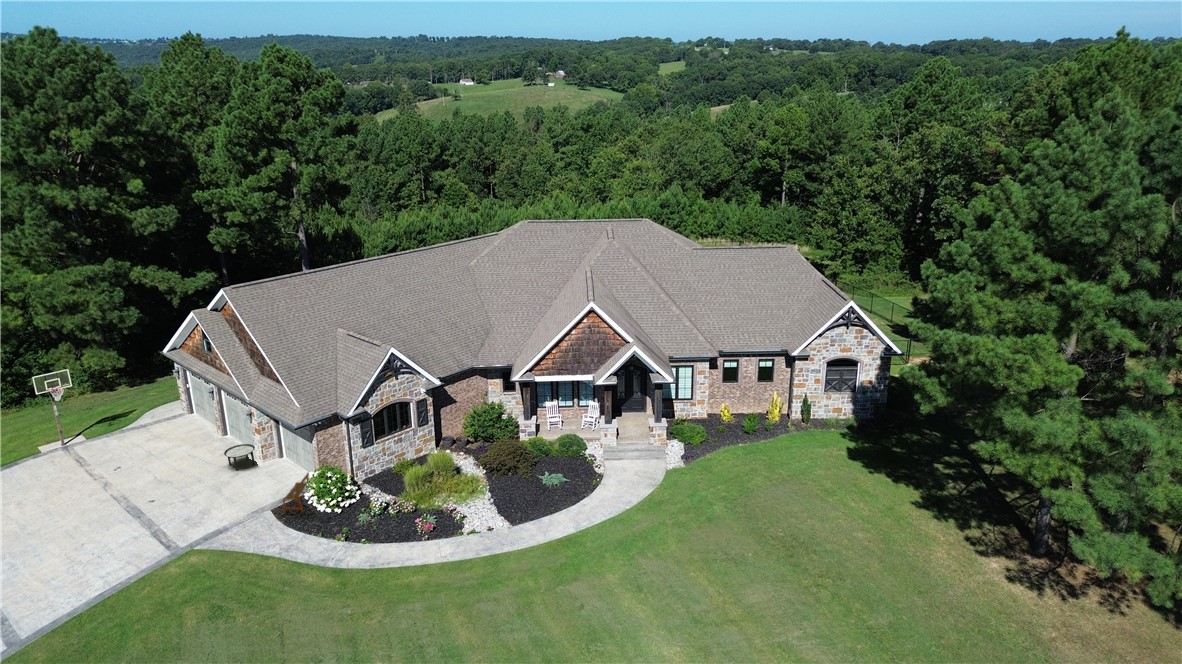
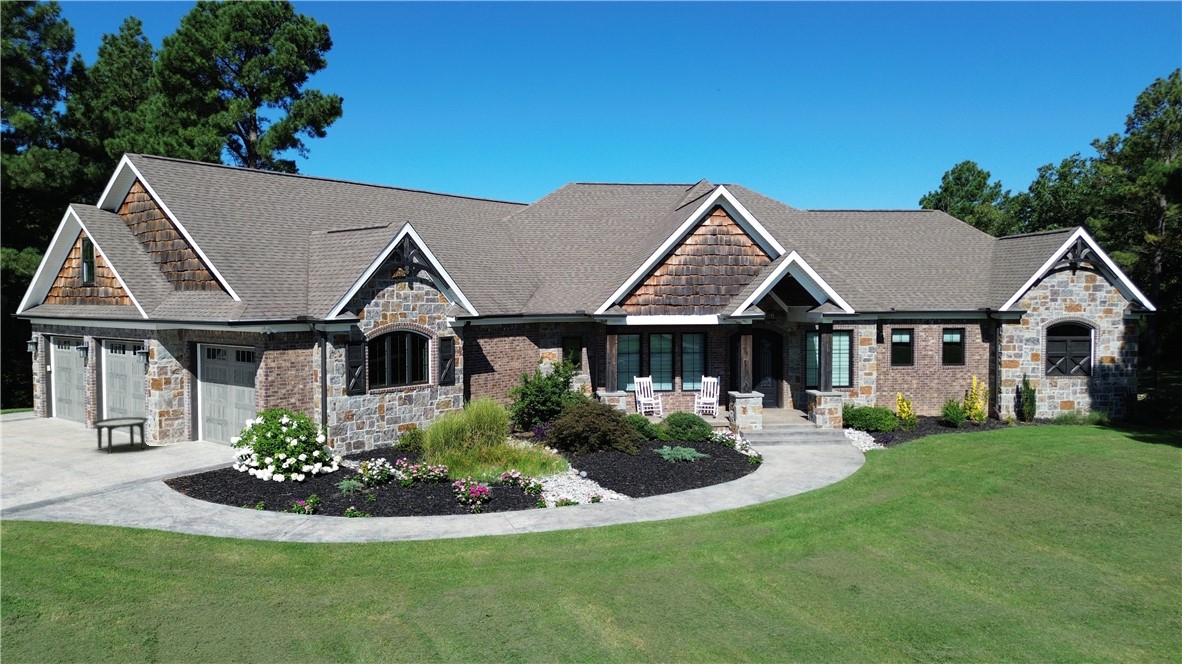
bench: present [283,473,309,513] -> none [191,421,250,487]

